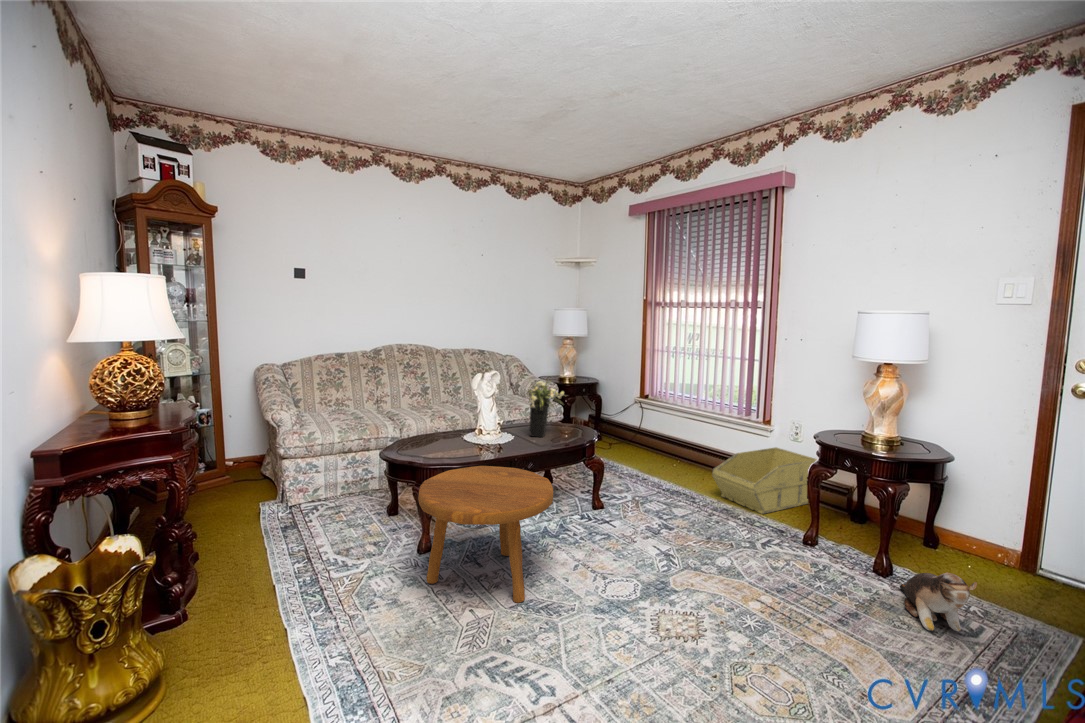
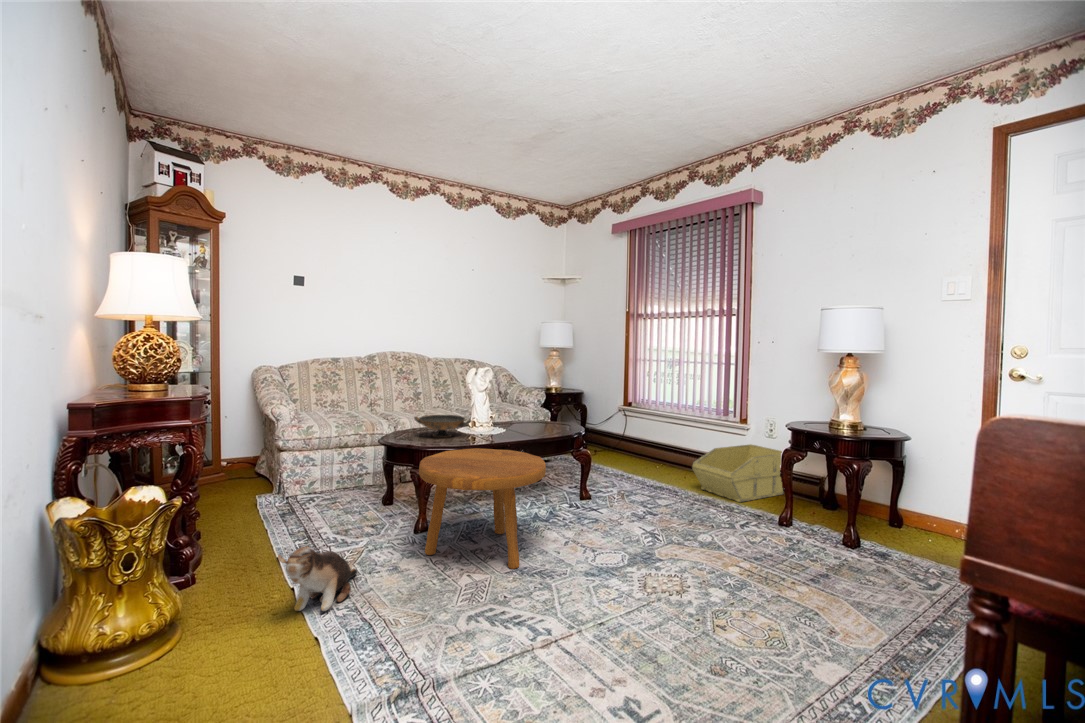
flower arrangement: present [527,380,564,437] -> none [514,375,556,430]
decorative bowl: none [417,423,477,450] -> present [414,415,471,438]
plush toy: present [900,572,977,632] -> present [278,546,357,611]

